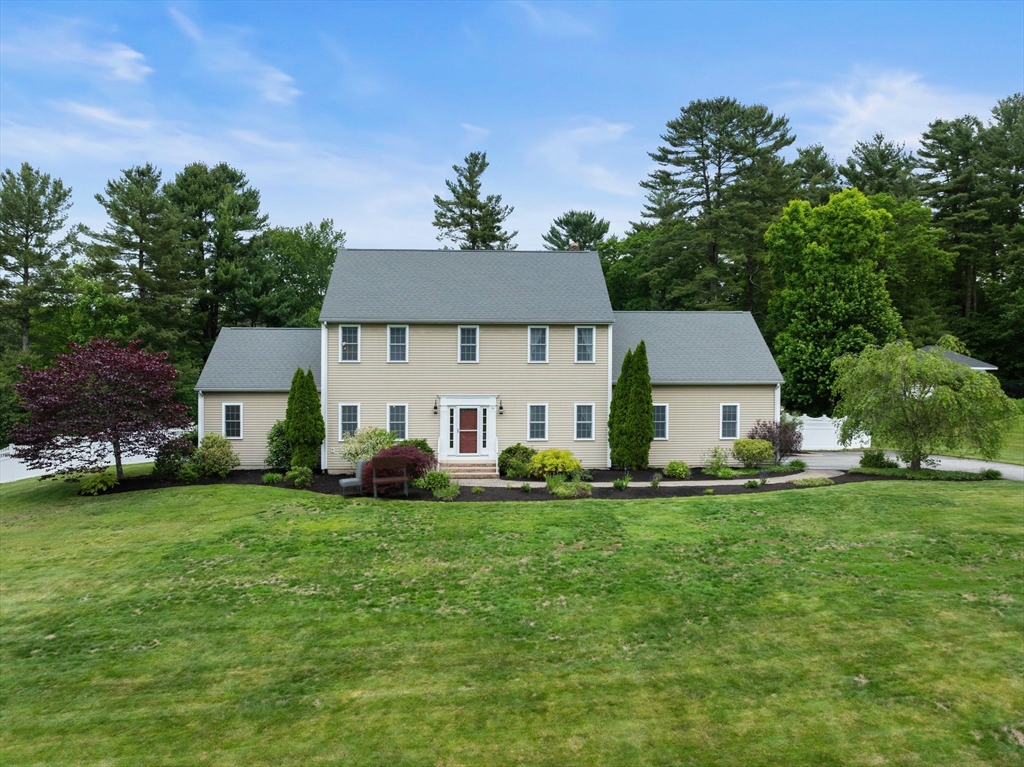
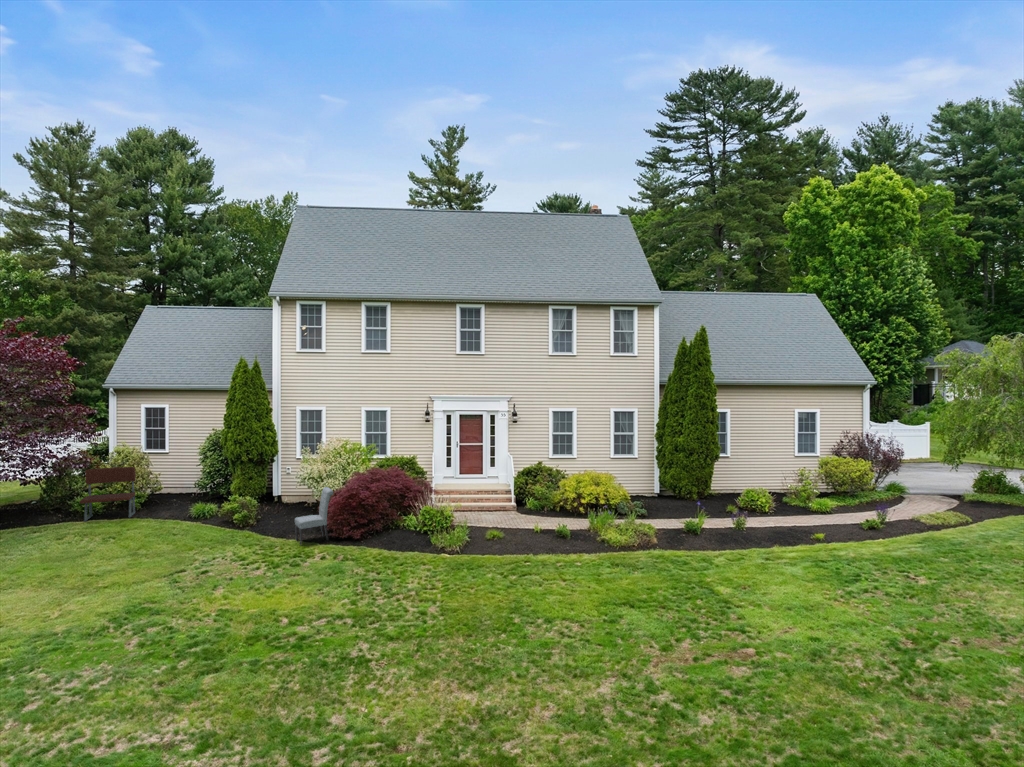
bench: present [372,455,409,499] -> present [80,467,136,521]

